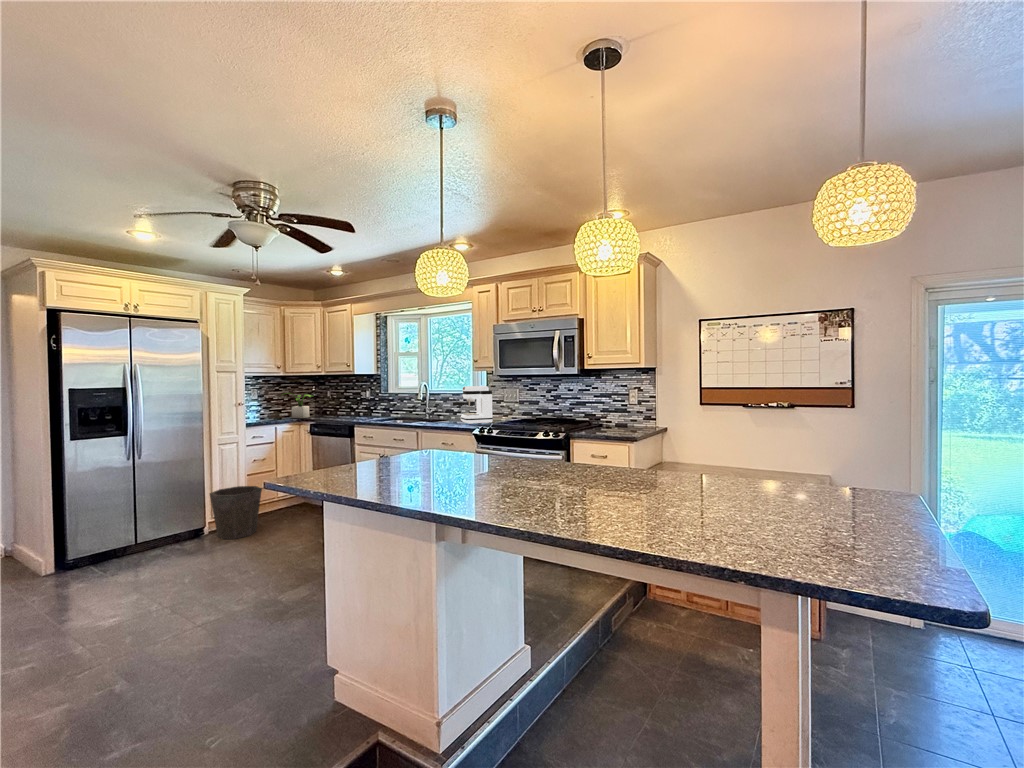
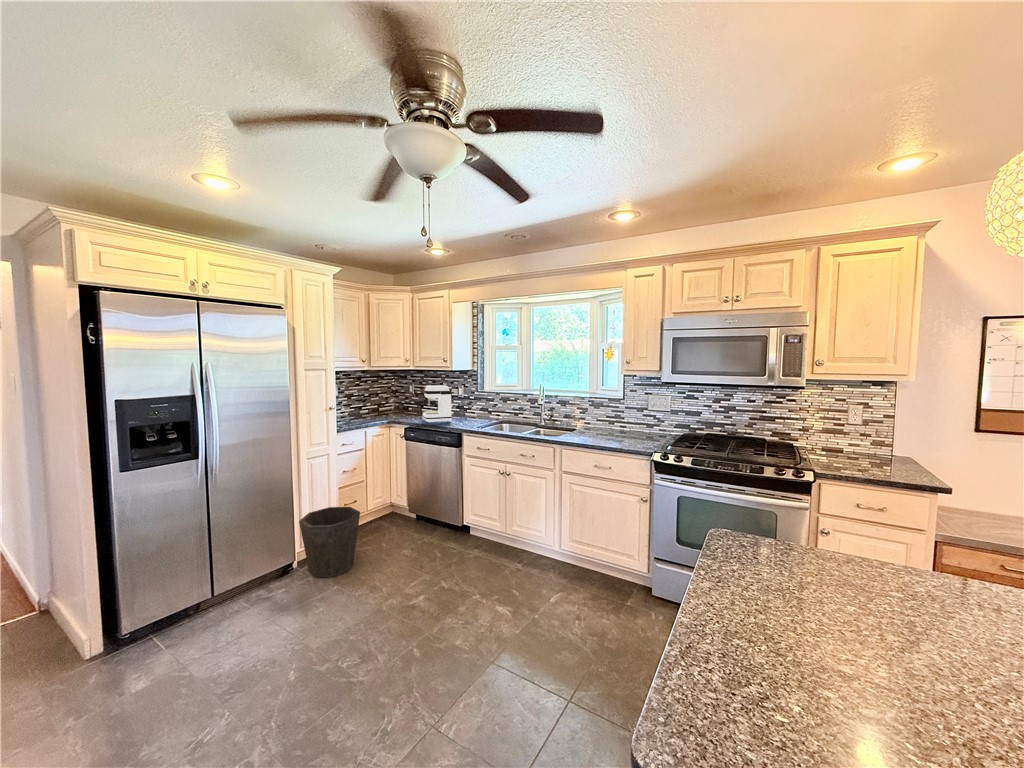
coffee maker: present [453,386,493,424] -> present [414,385,451,423]
potted plant: present [292,395,312,418] -> none [363,389,398,418]

